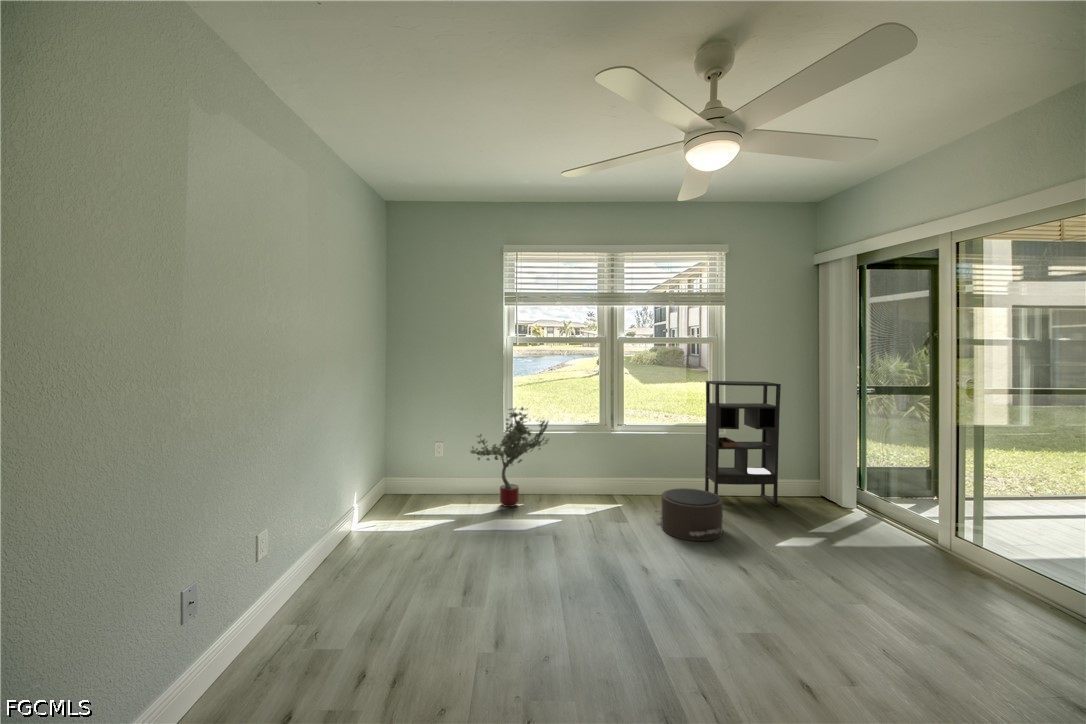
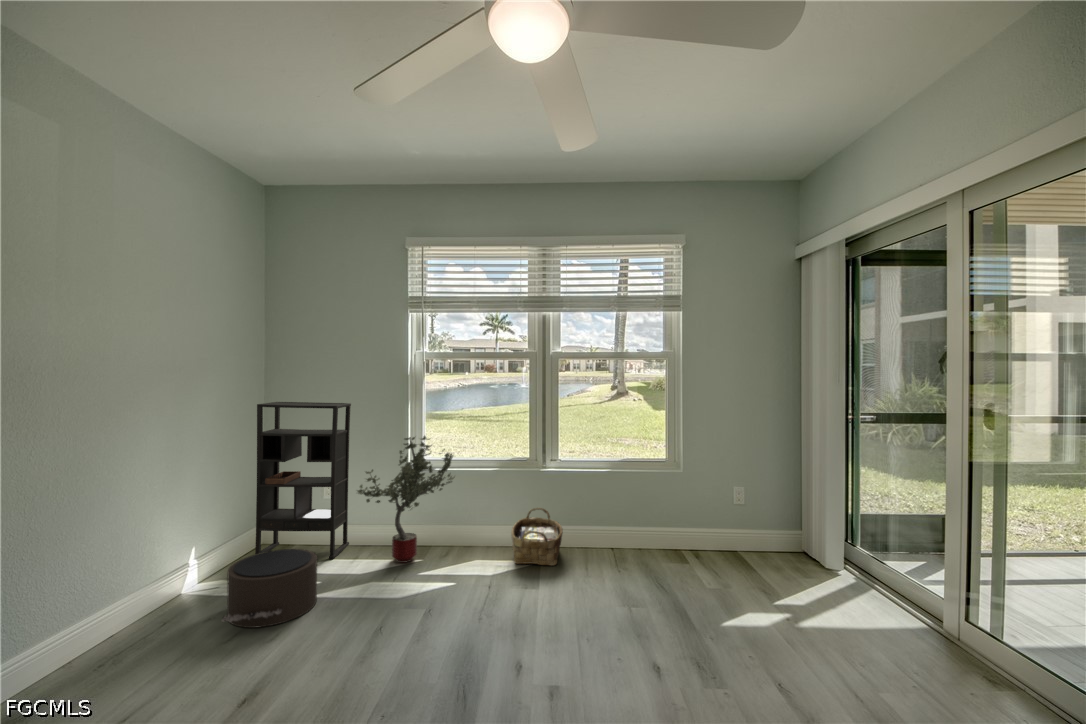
bookshelf: present [705,381,781,506] -> present [255,402,351,559]
woven basket: none [593,464,634,508] -> present [511,508,563,566]
pouf: present [653,488,723,541] -> present [221,549,317,628]

